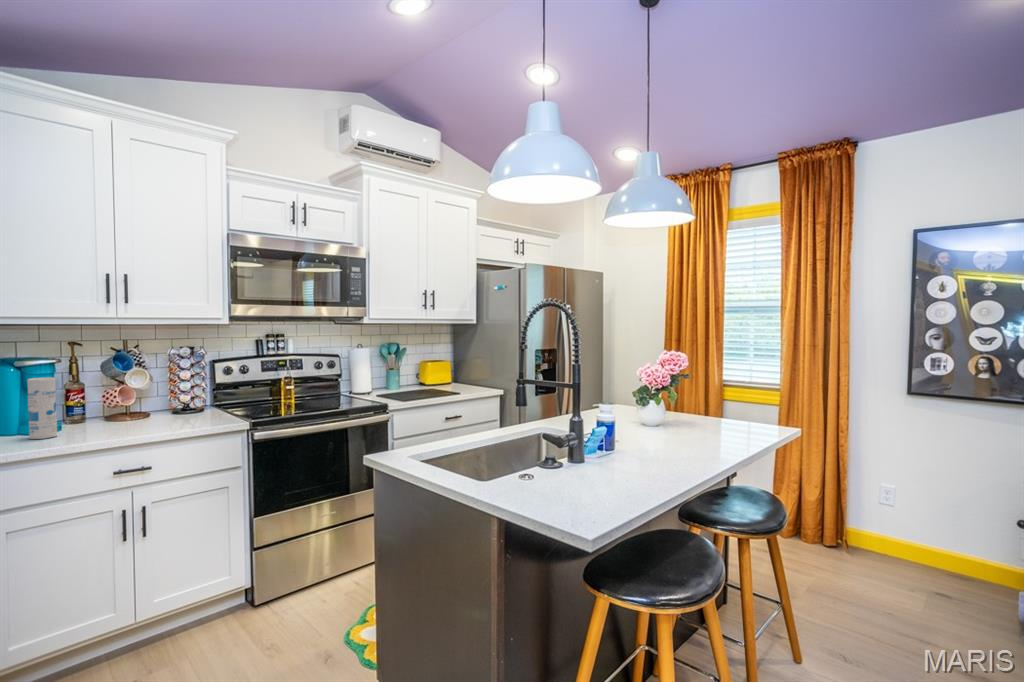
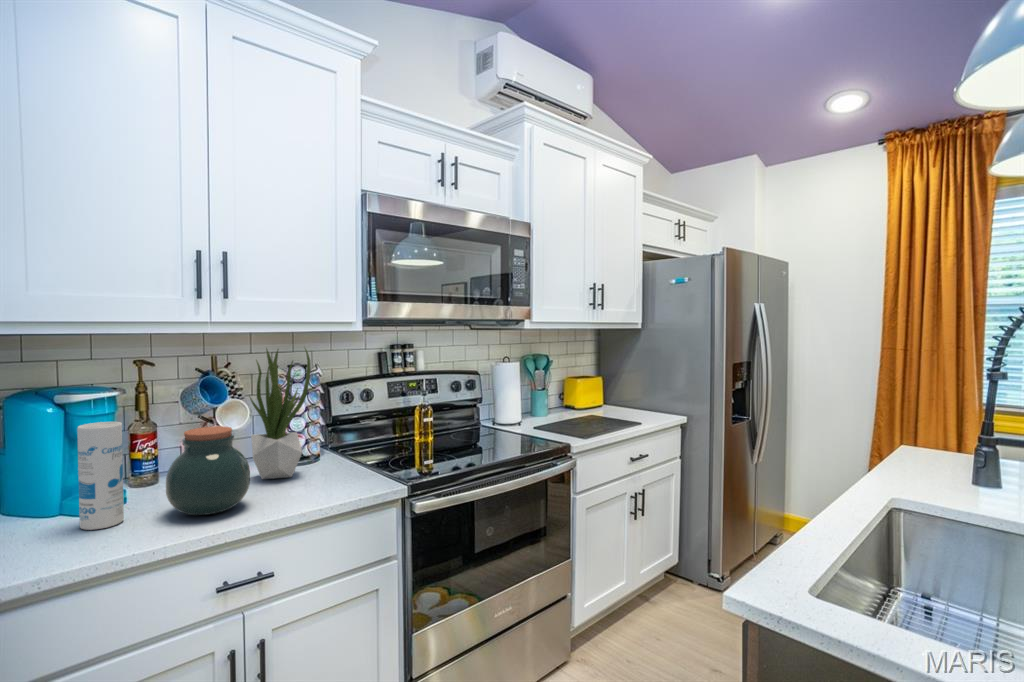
potted plant: none [144,334,189,420] -> present [250,348,311,479]
jar: none [83,382,139,434] -> present [166,426,250,515]

